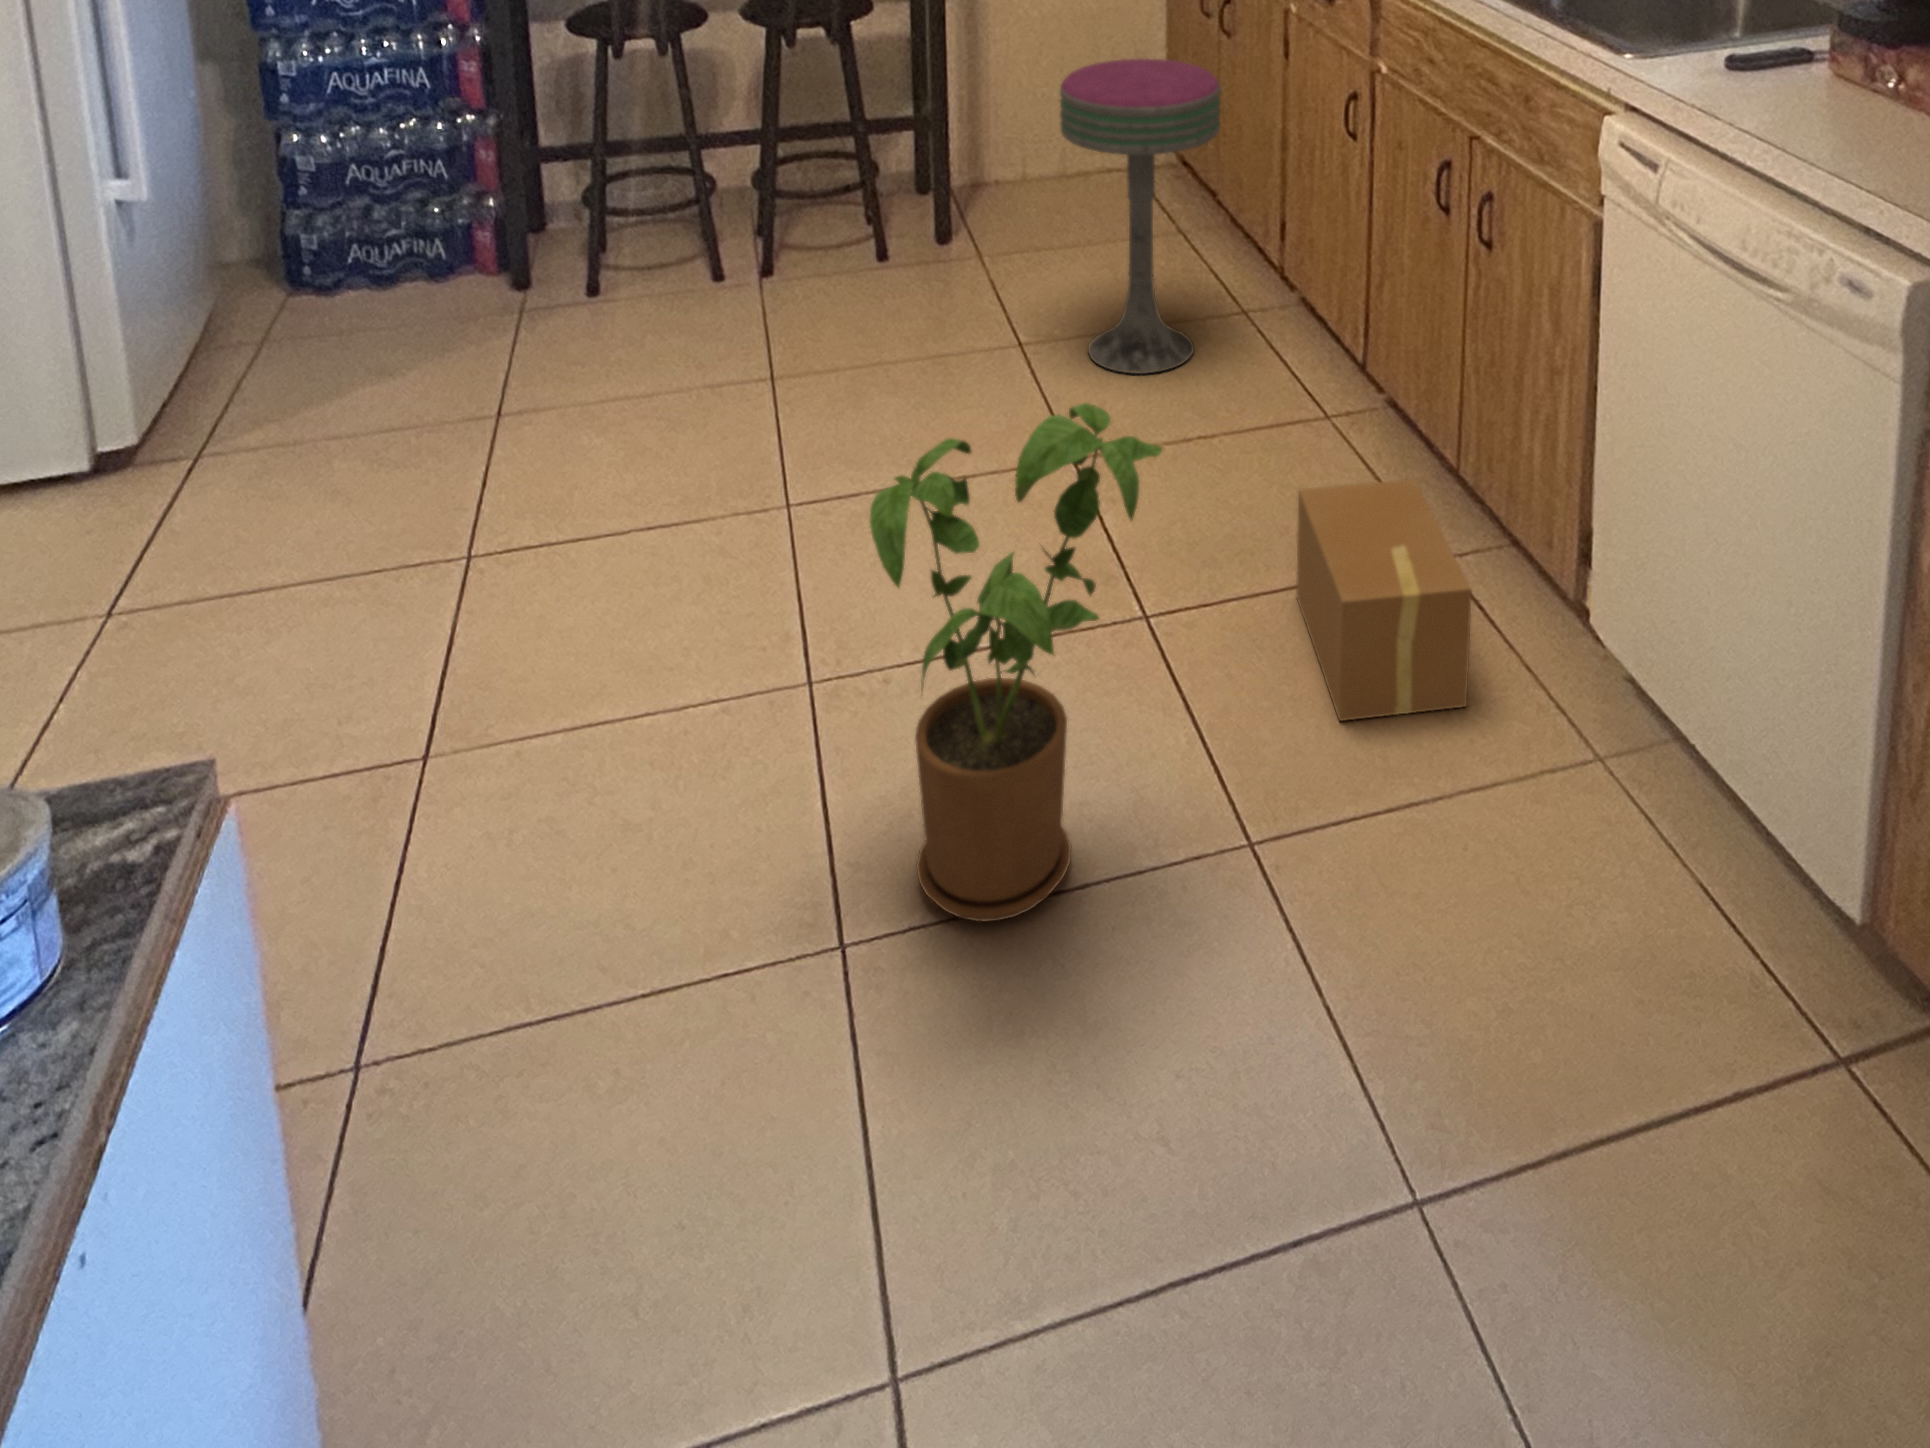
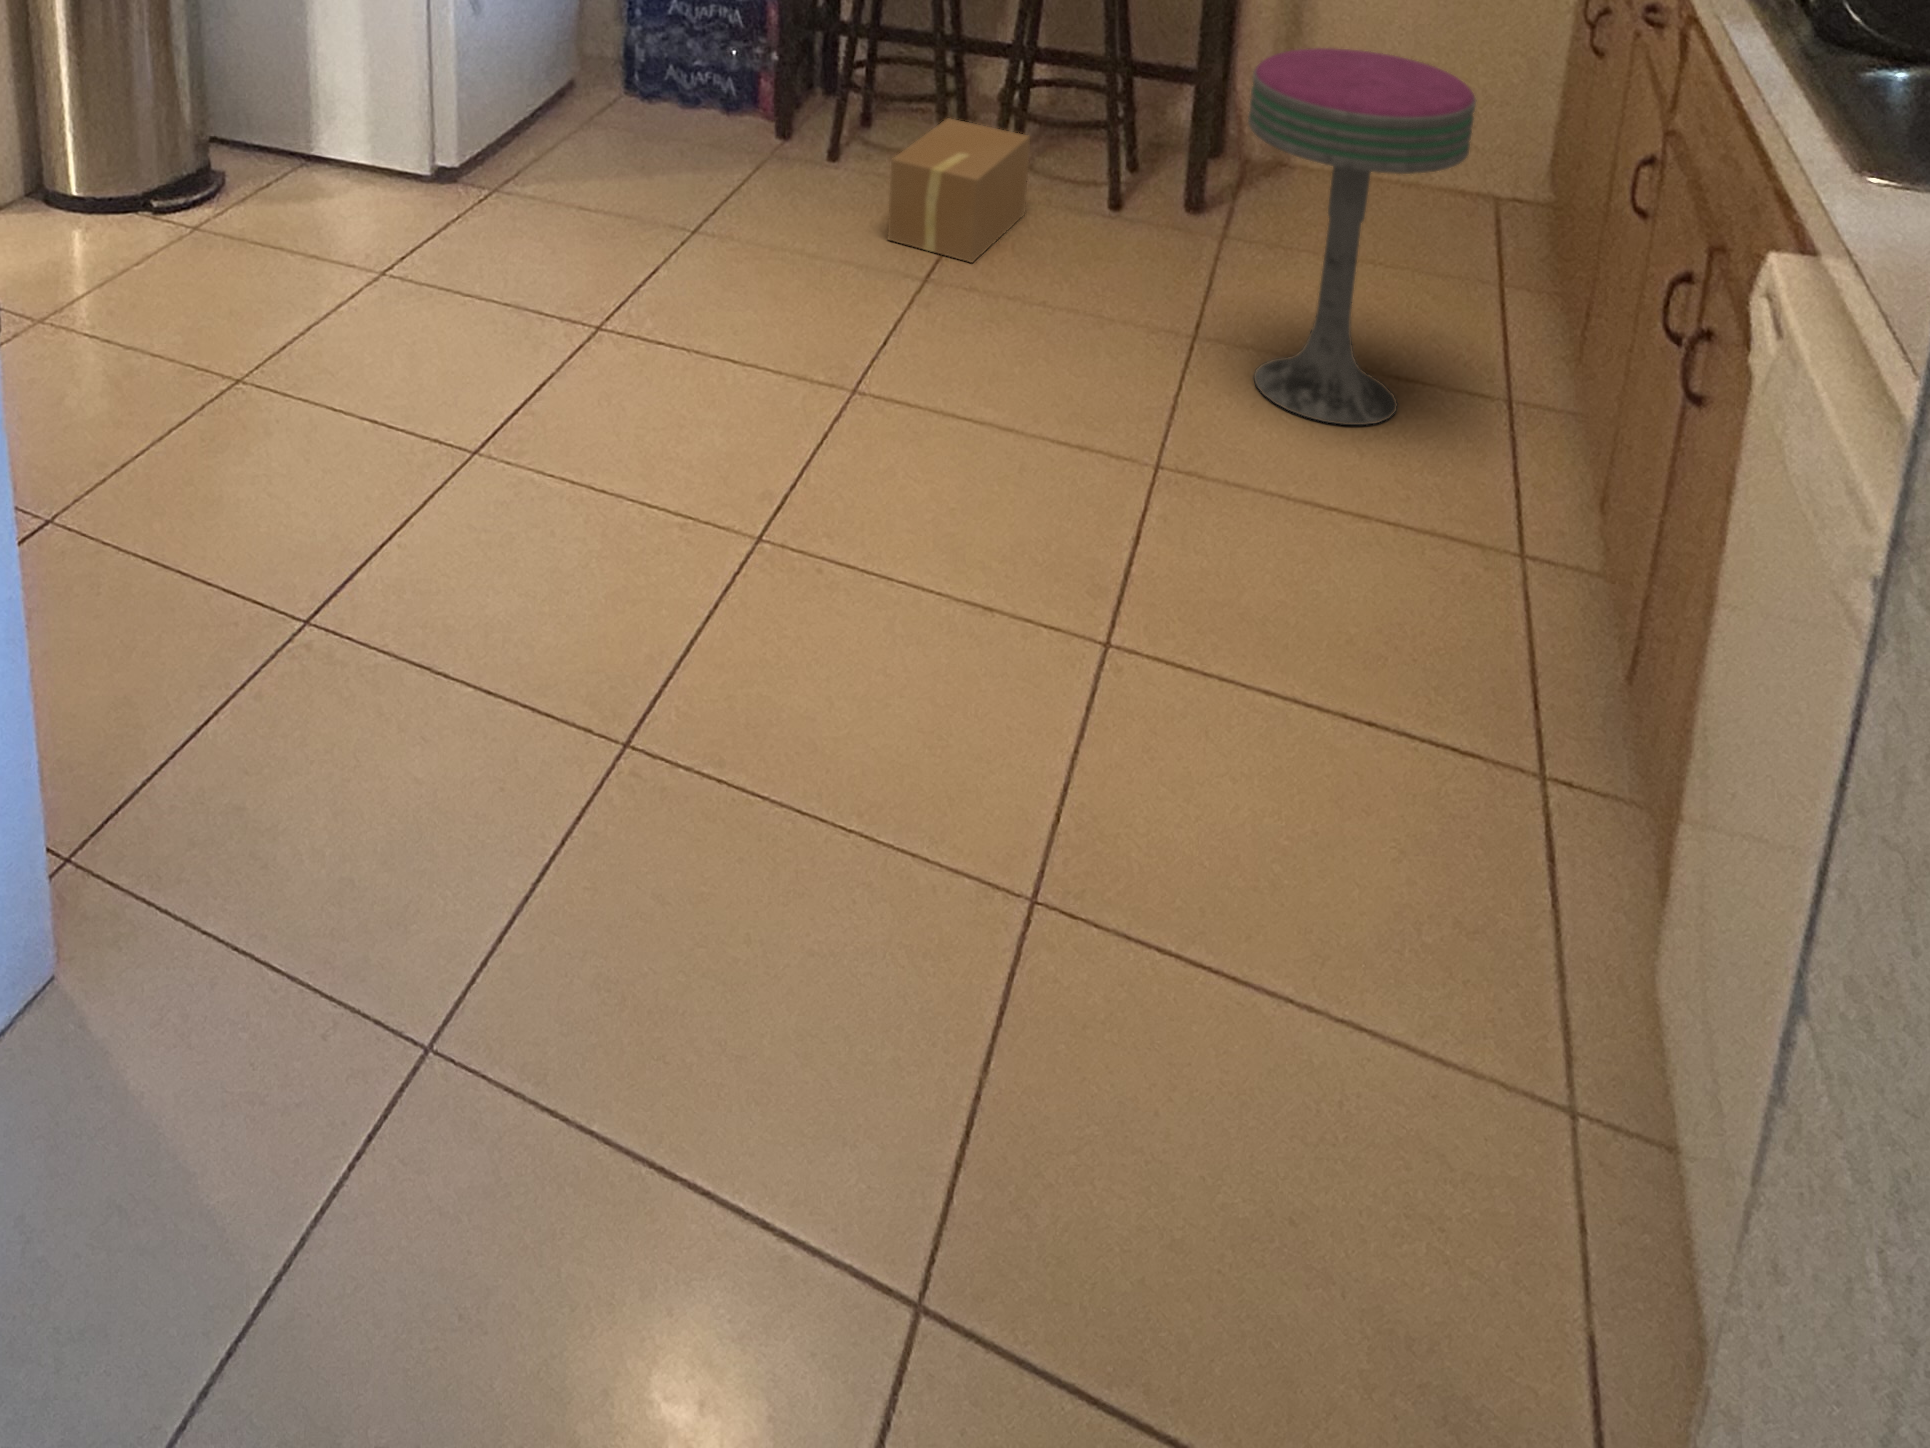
house plant: present [870,403,1162,921] -> none [673,355,984,820]
cardboard box: present [1296,479,1472,721] -> present [888,119,1030,262]

